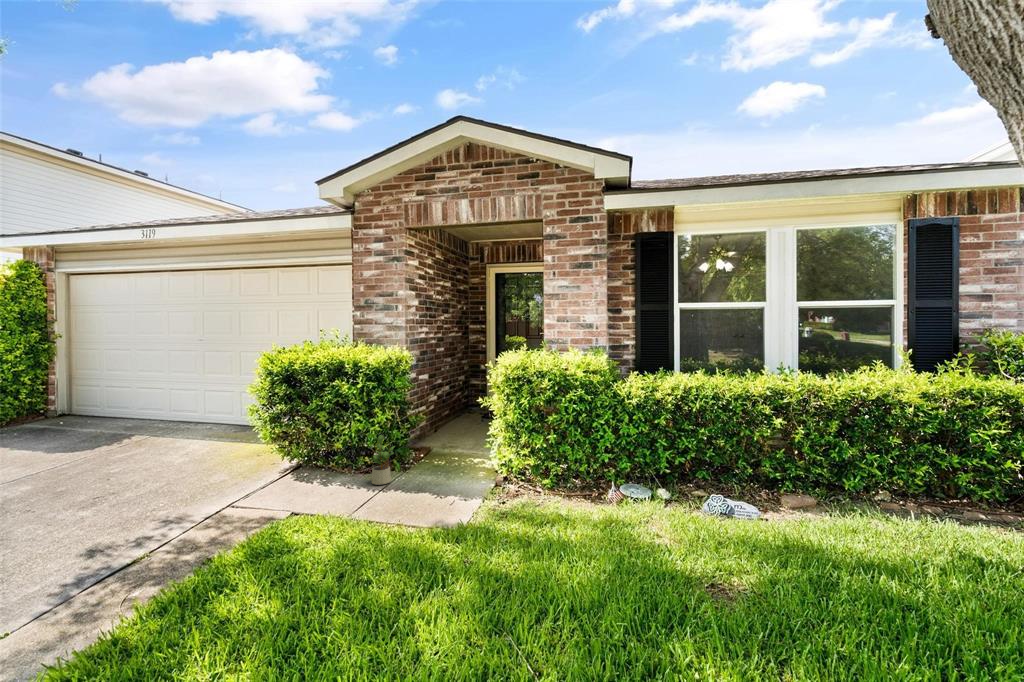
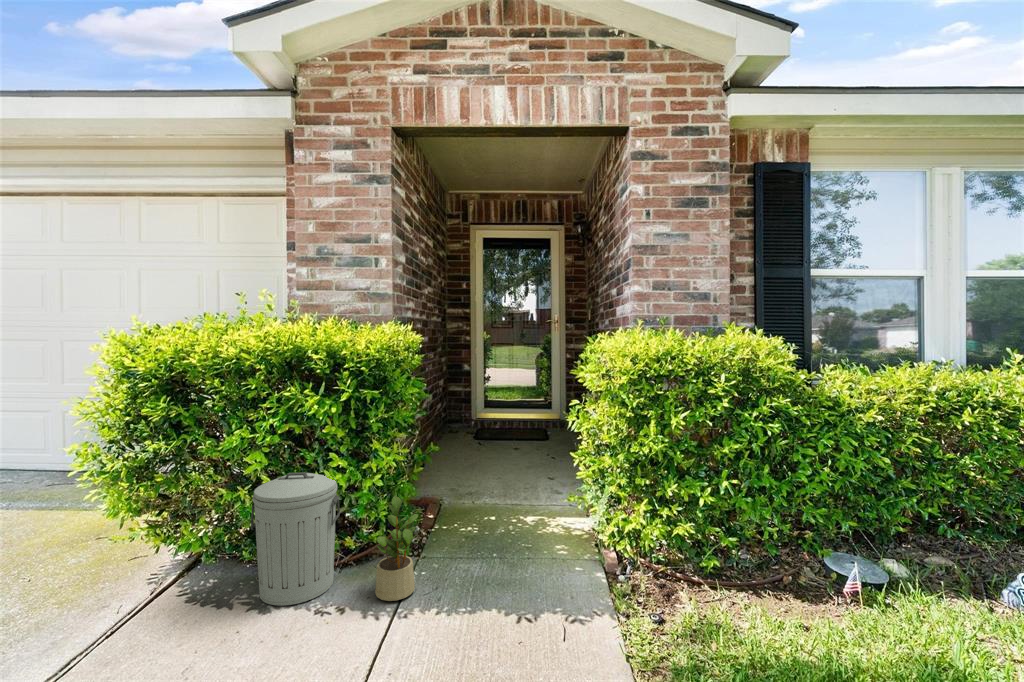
trash can: none [318,421,360,482] -> present [251,472,340,606]

